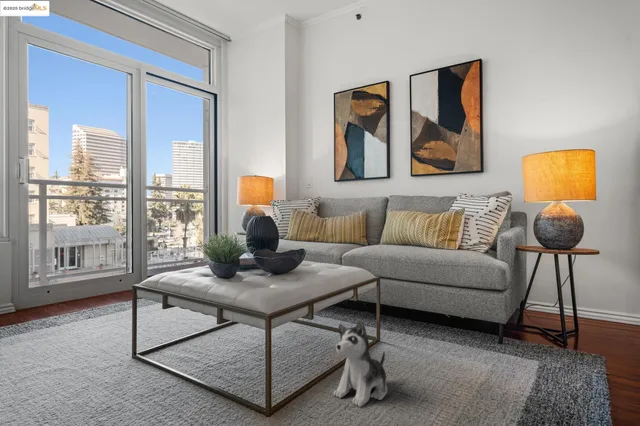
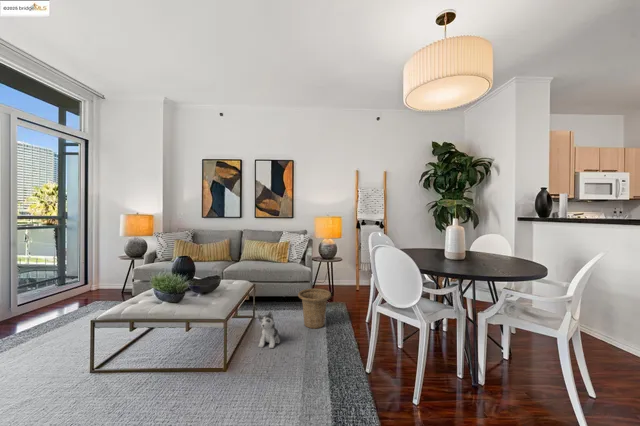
basket: none [450,296,541,395] -> present [298,289,331,329]

